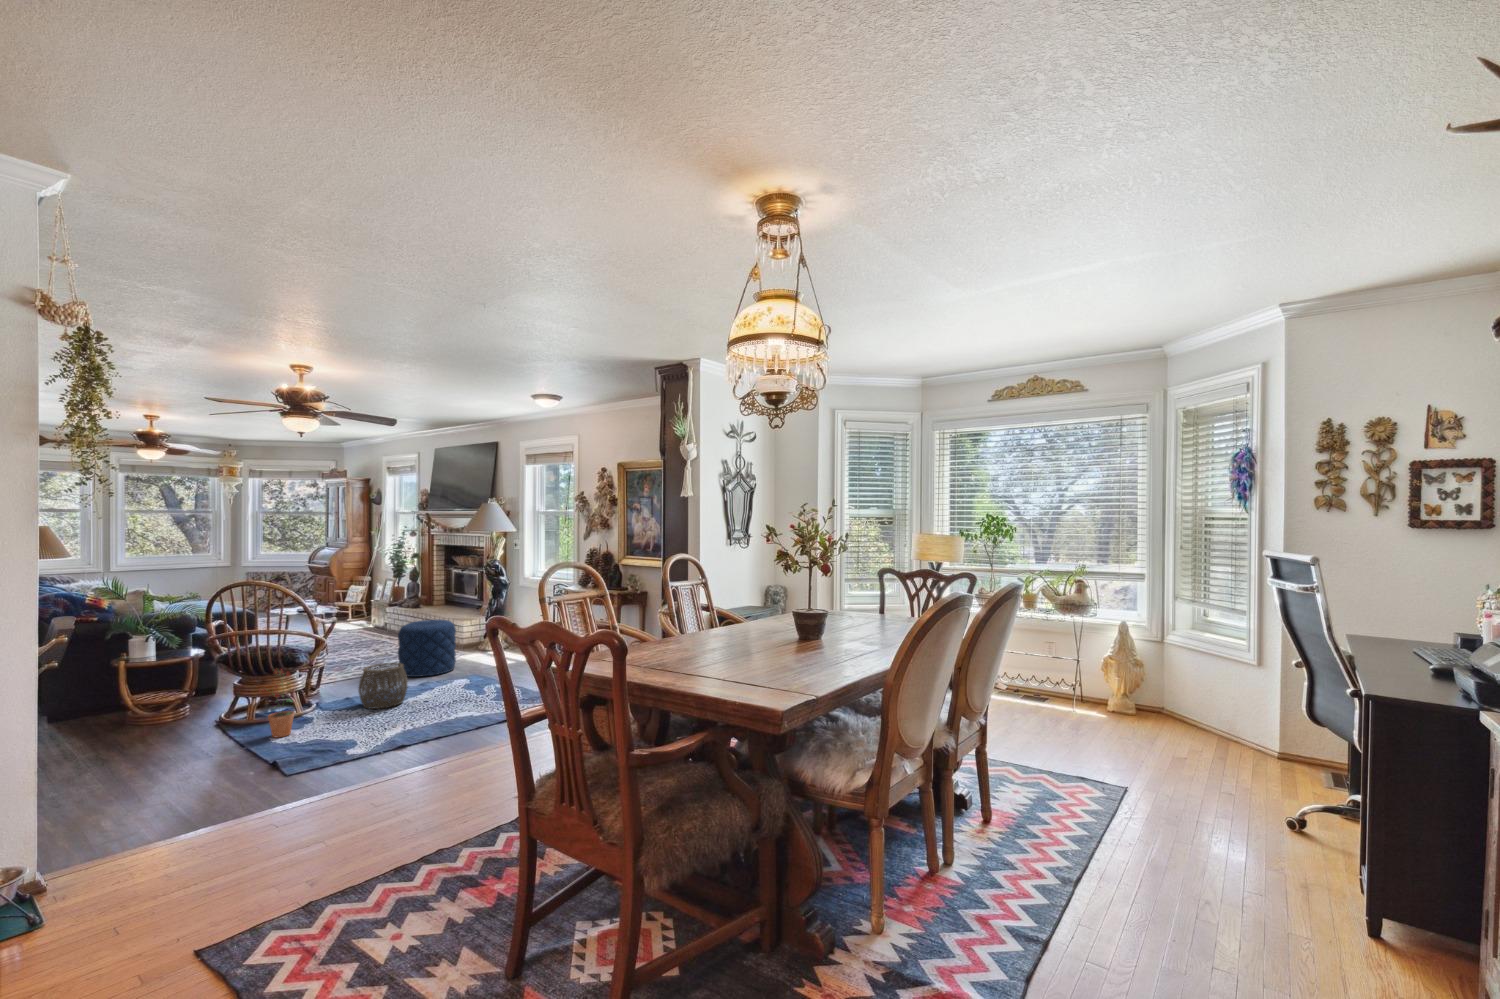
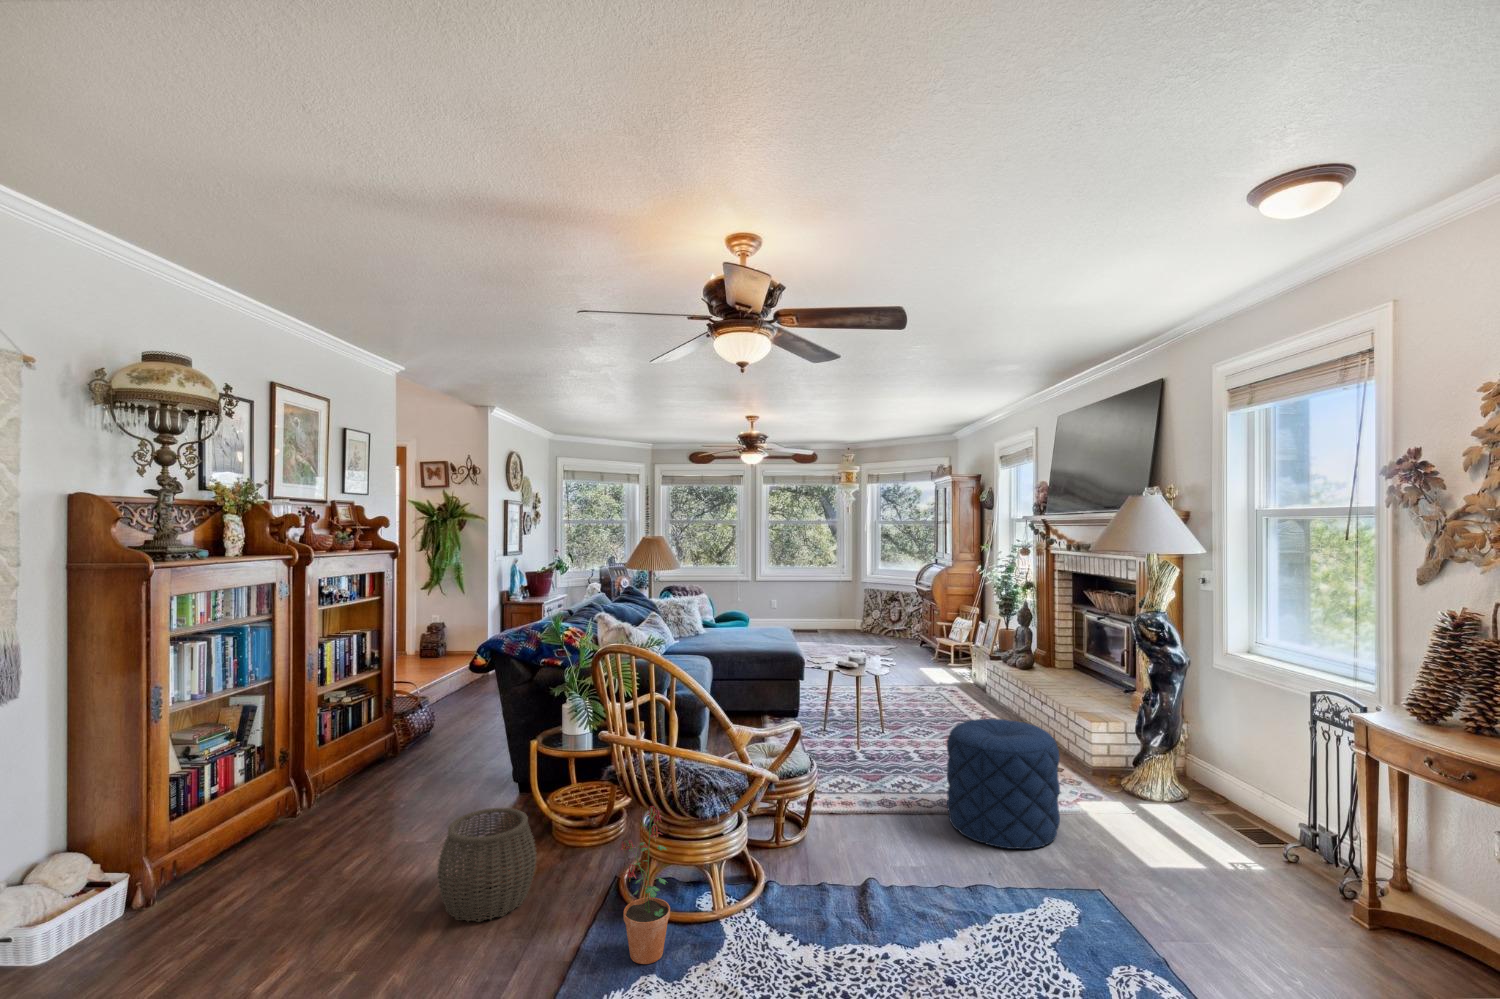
woven basket: present [359,663,408,709] -> present [437,808,536,922]

